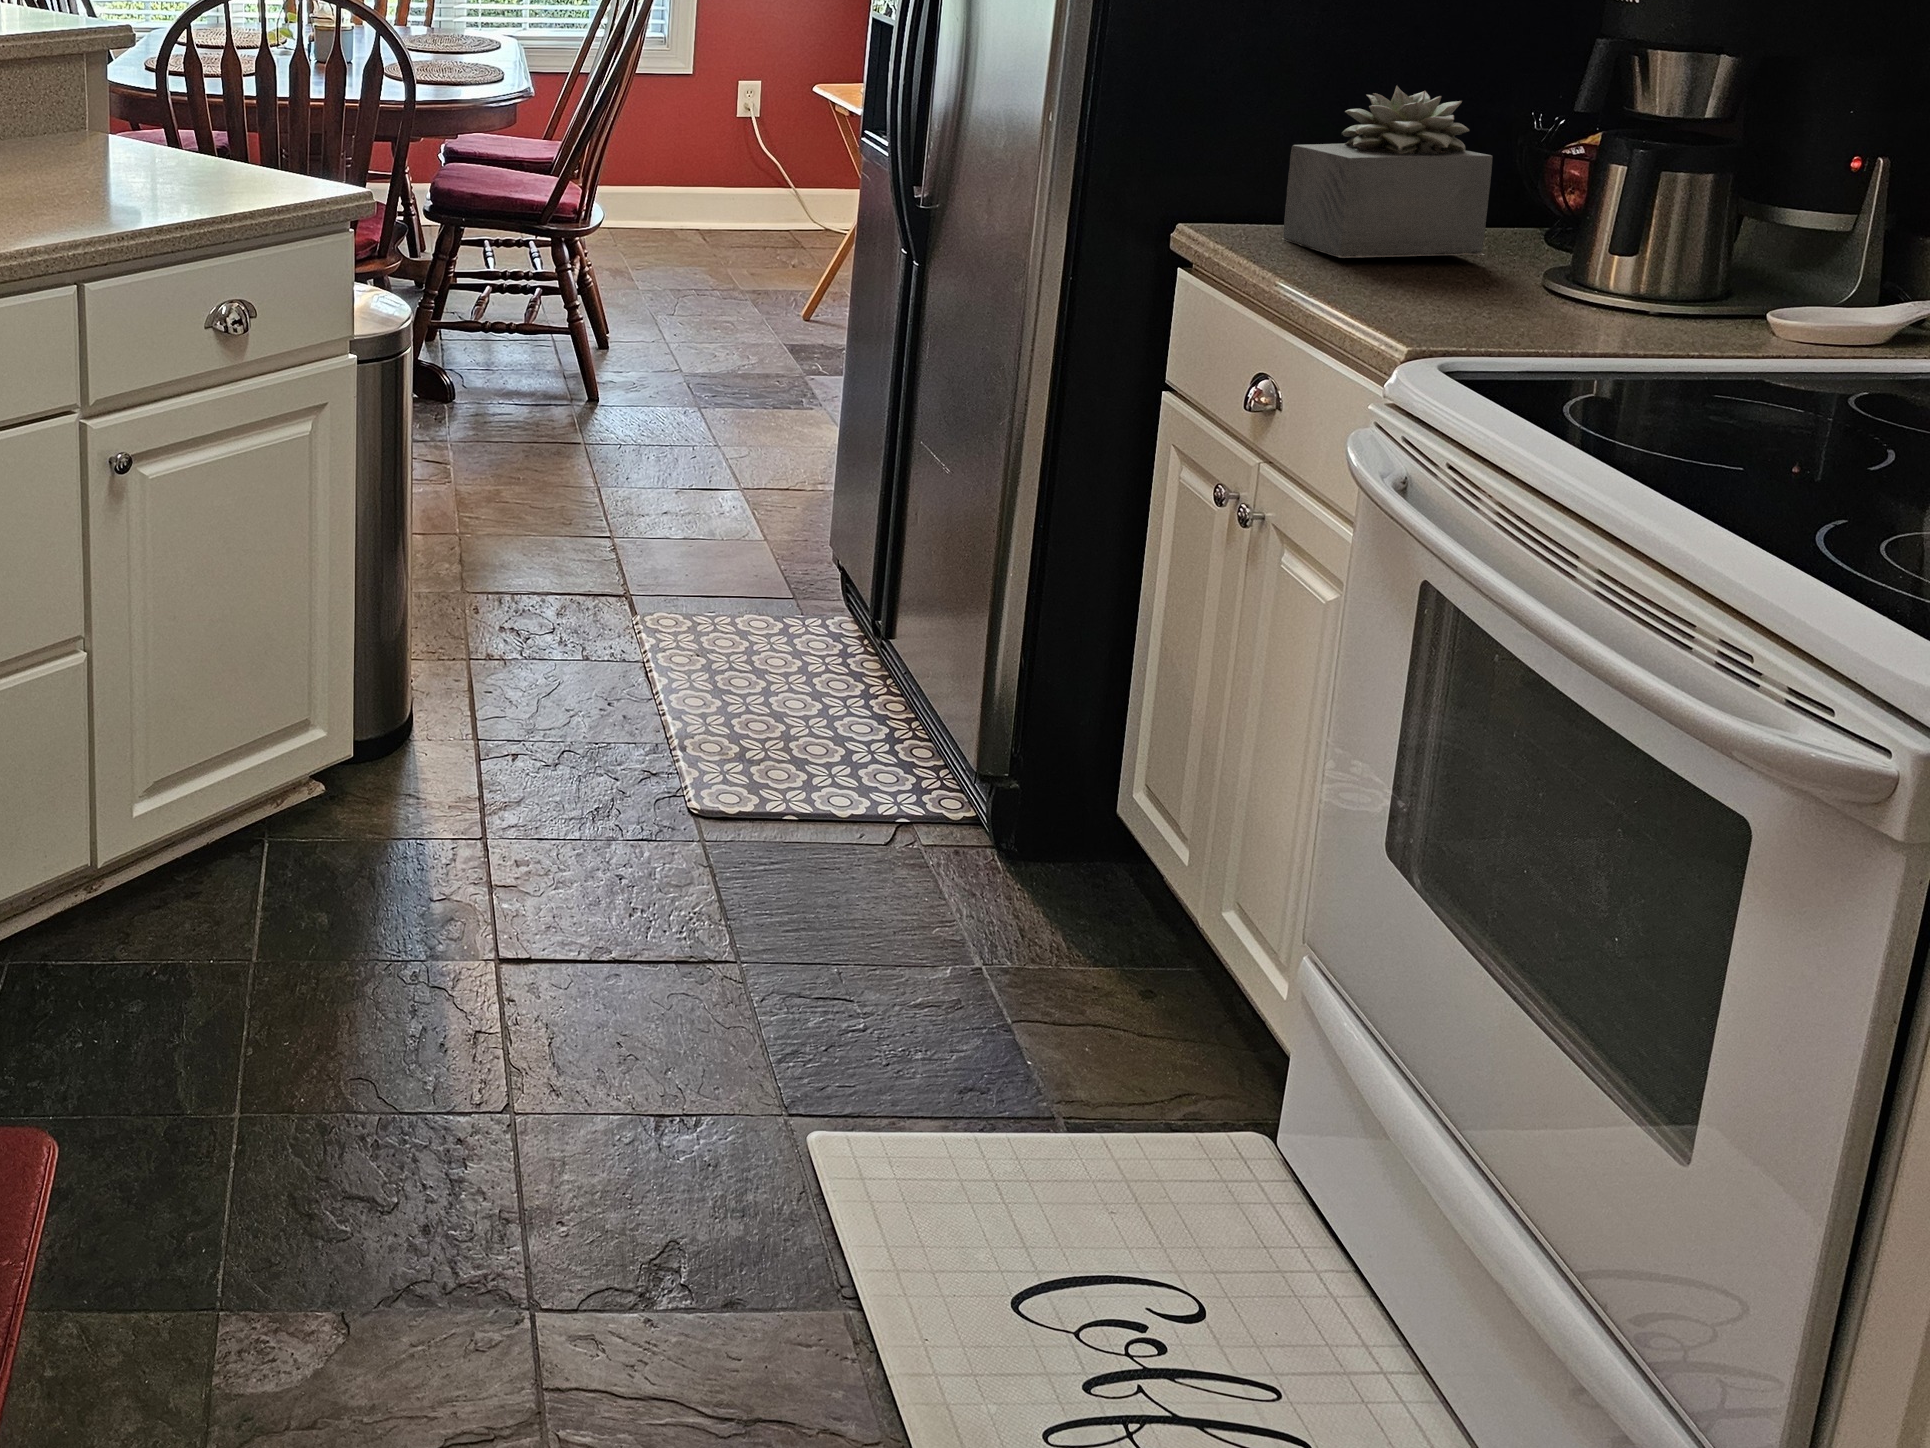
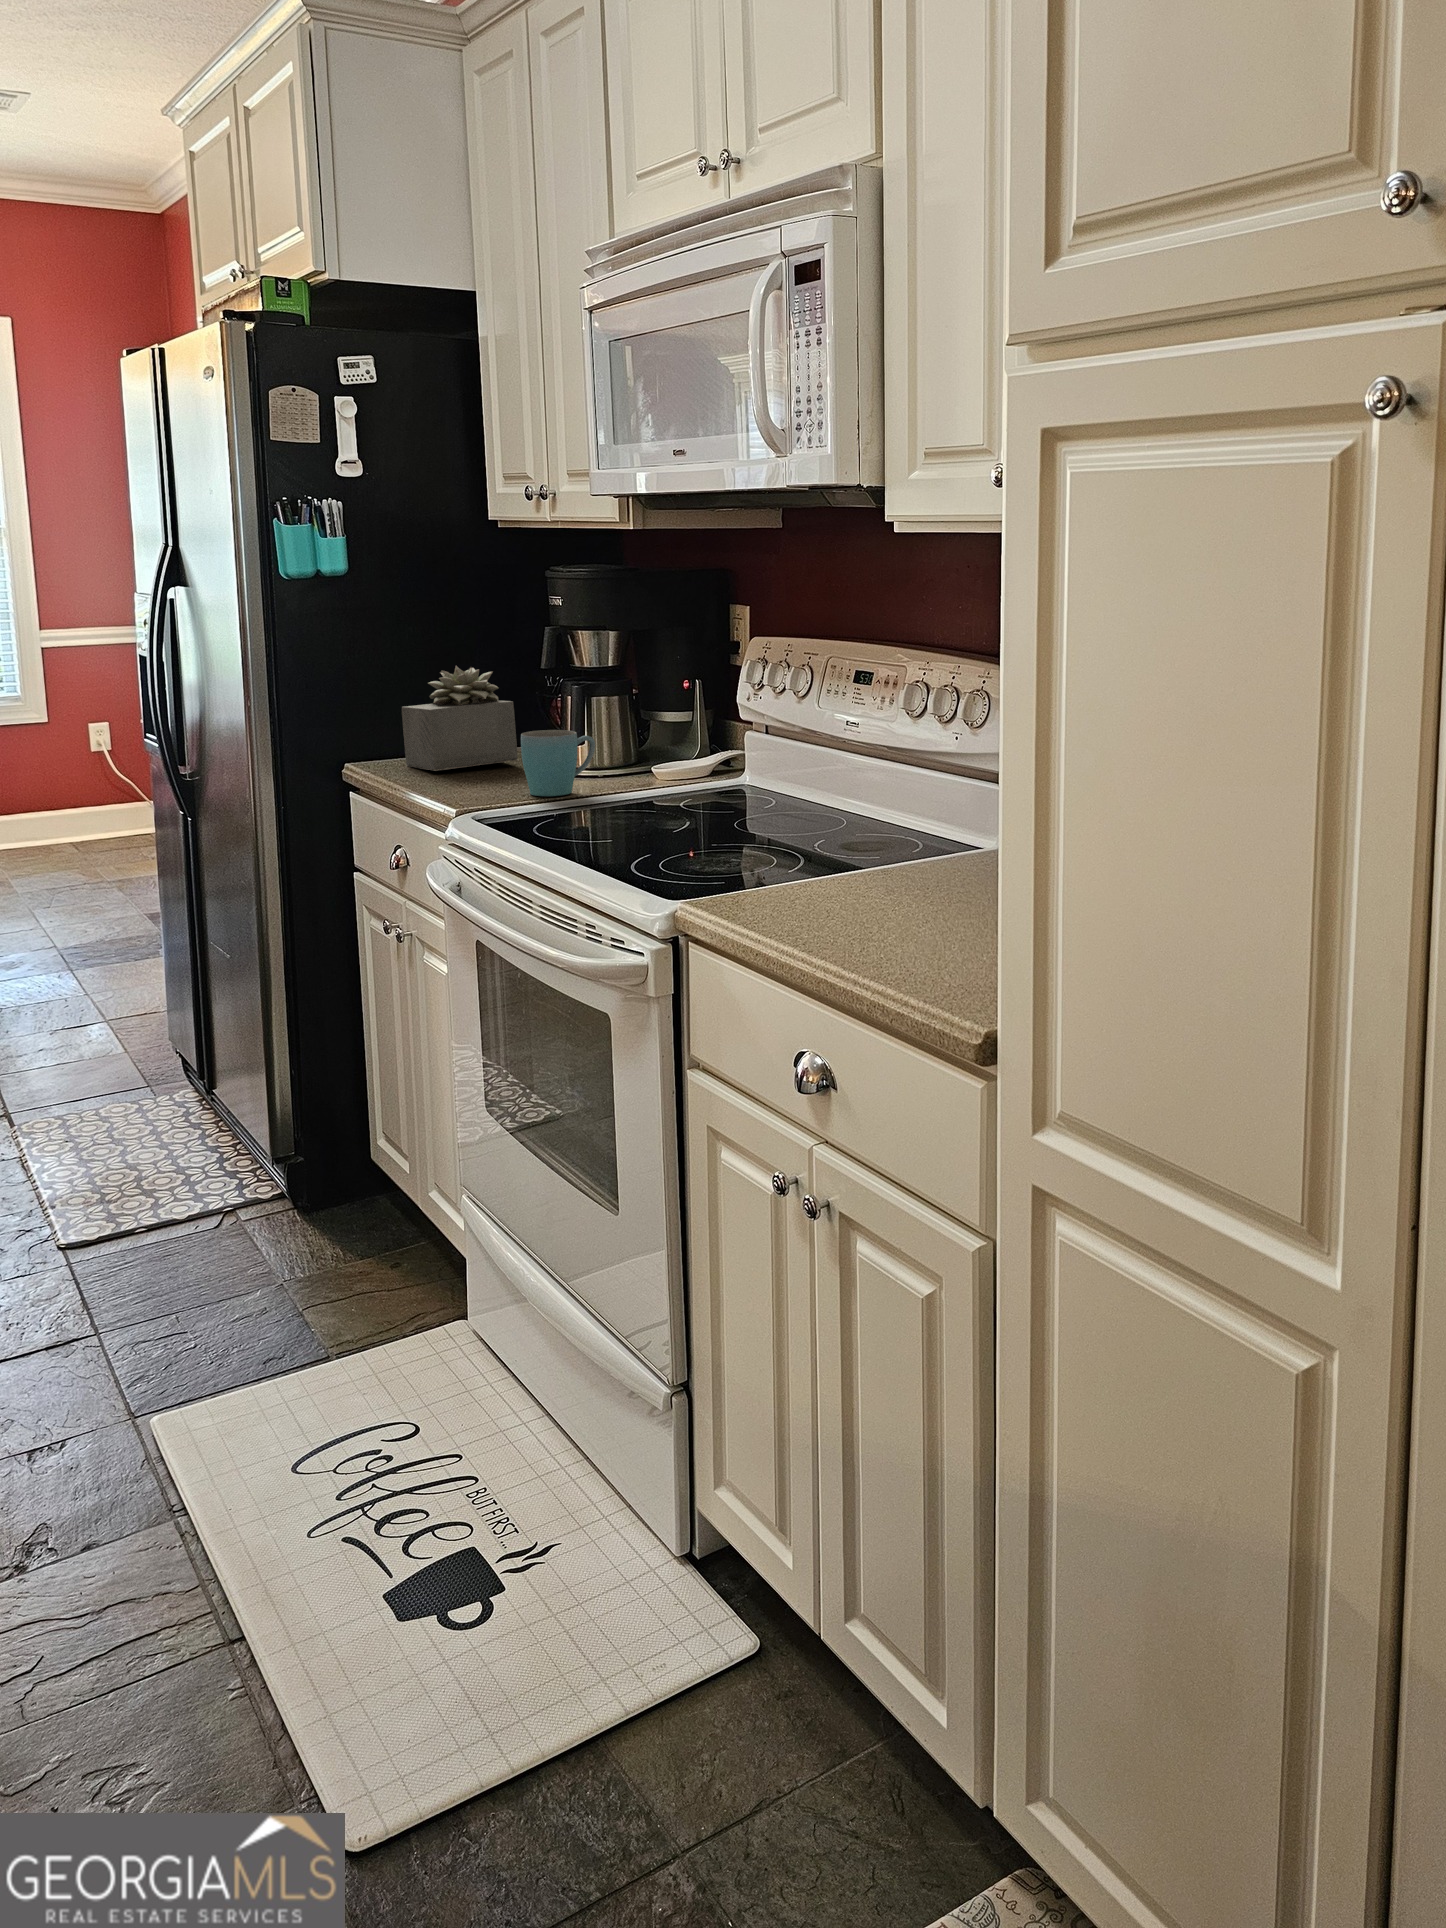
mug: none [1526,221,1669,341] -> present [521,730,595,796]

